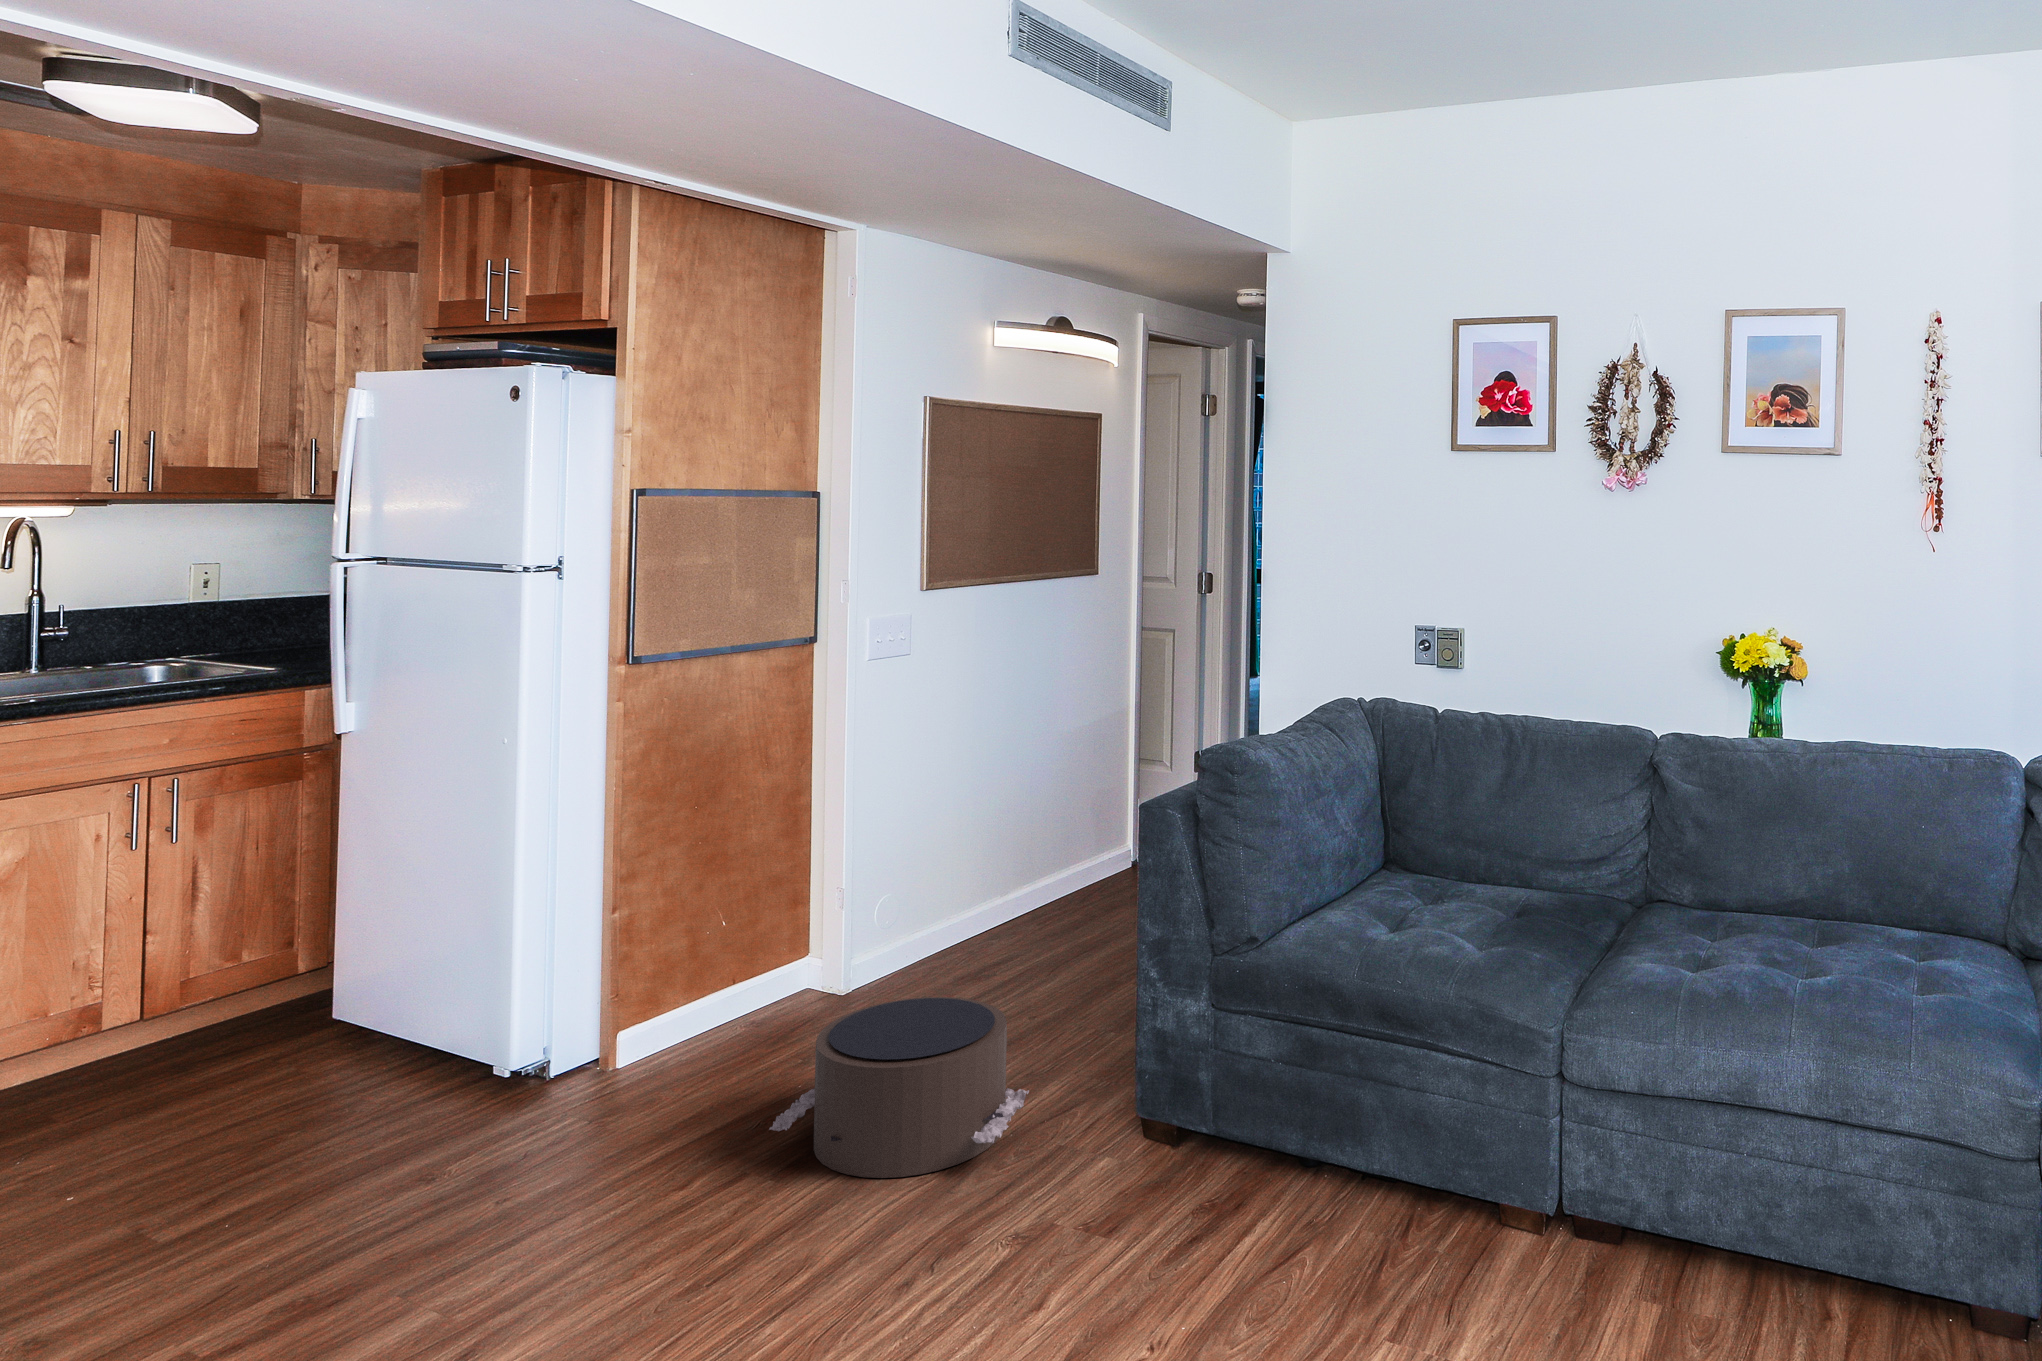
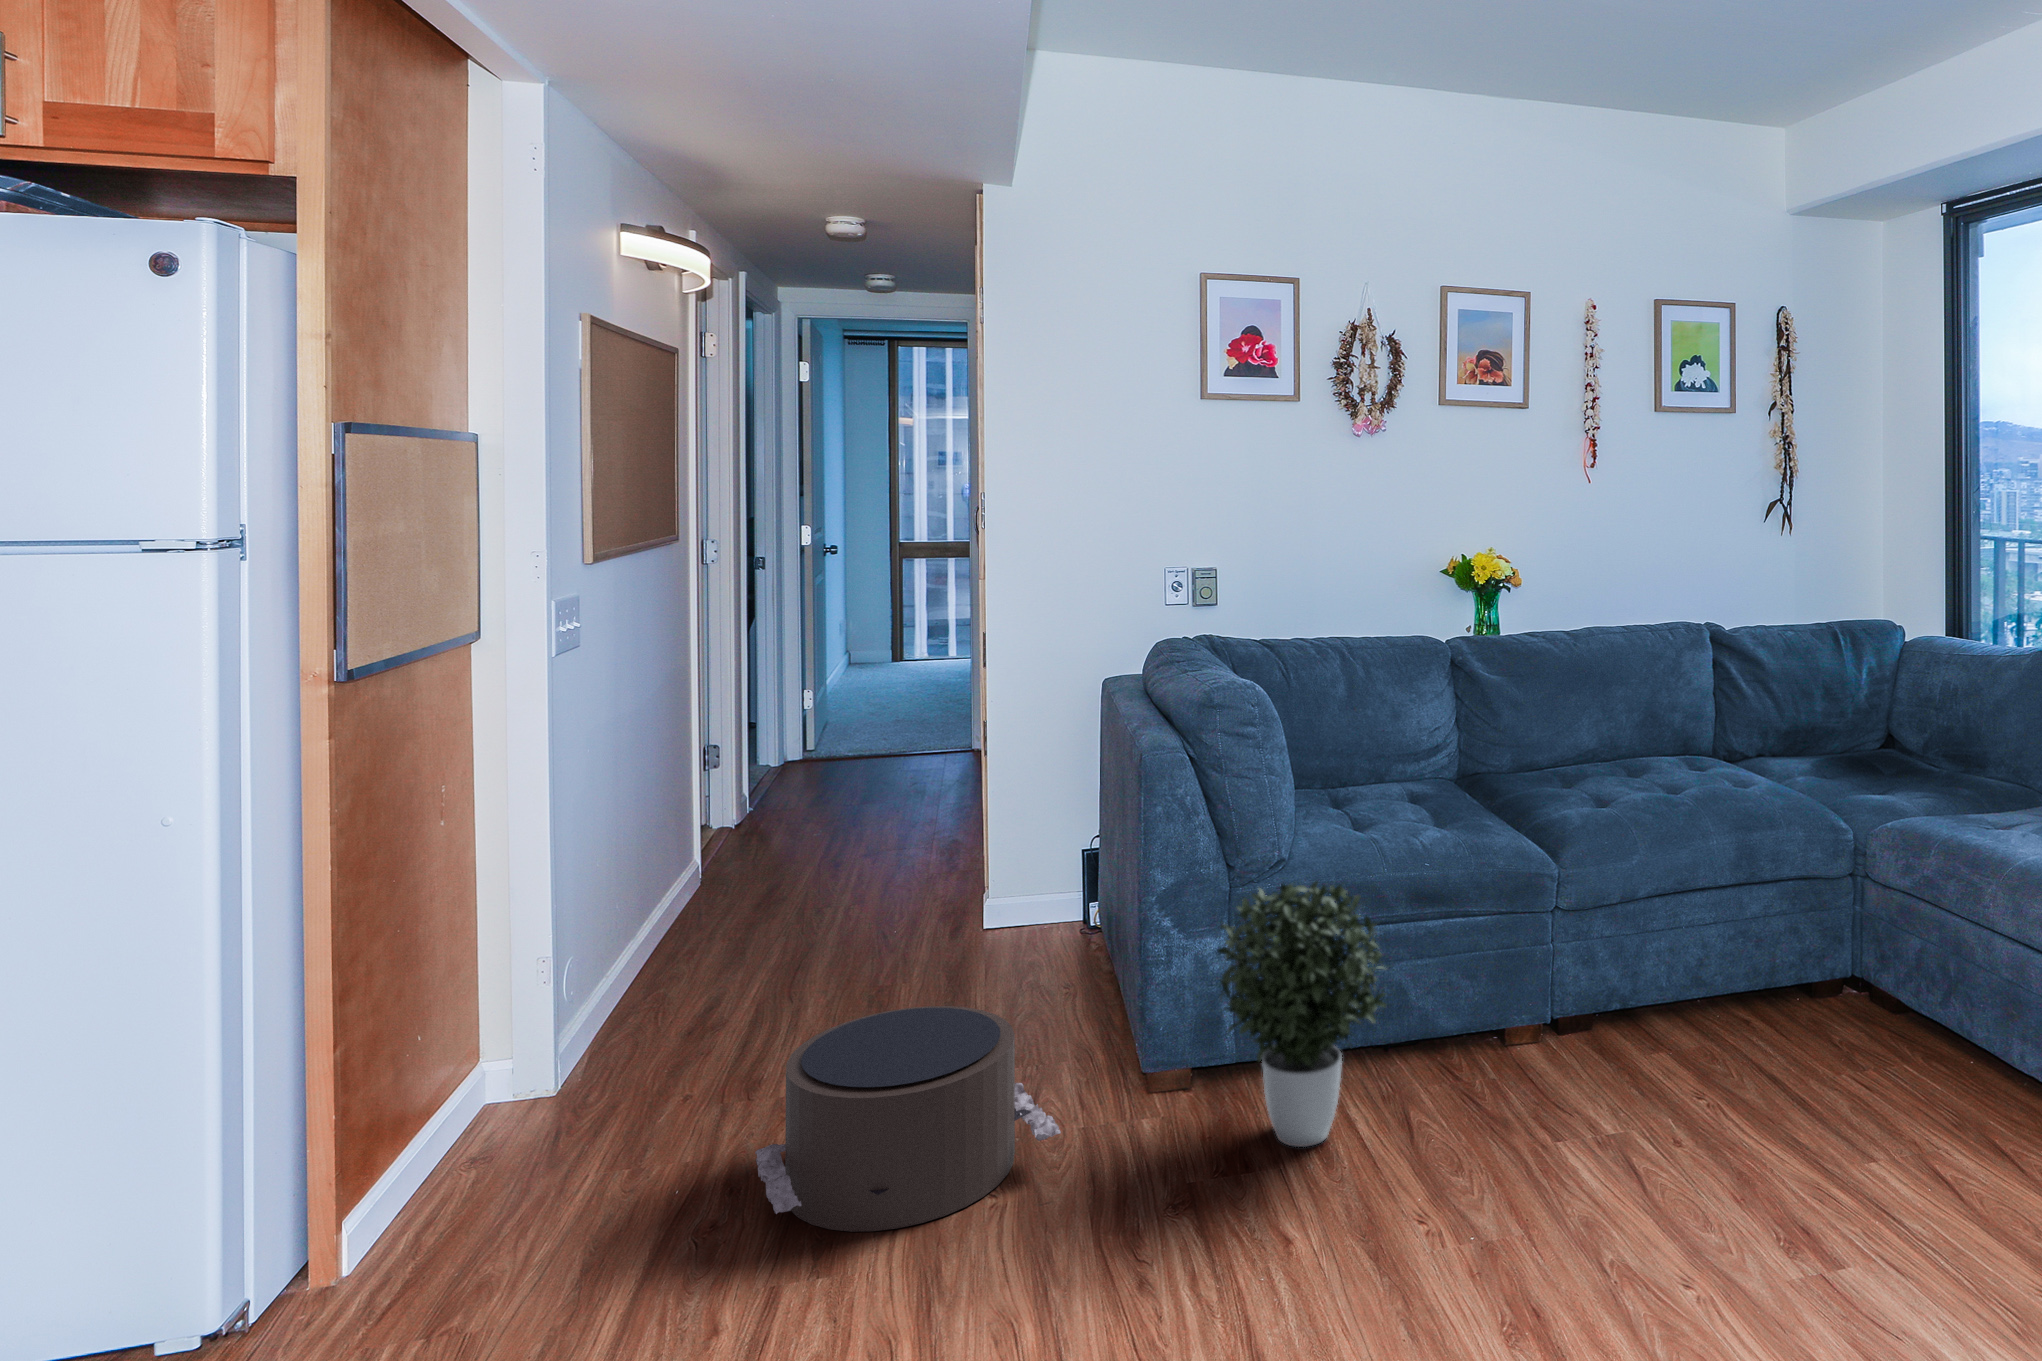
potted plant: none [1099,964,1283,1236] -> present [1218,881,1386,1147]

